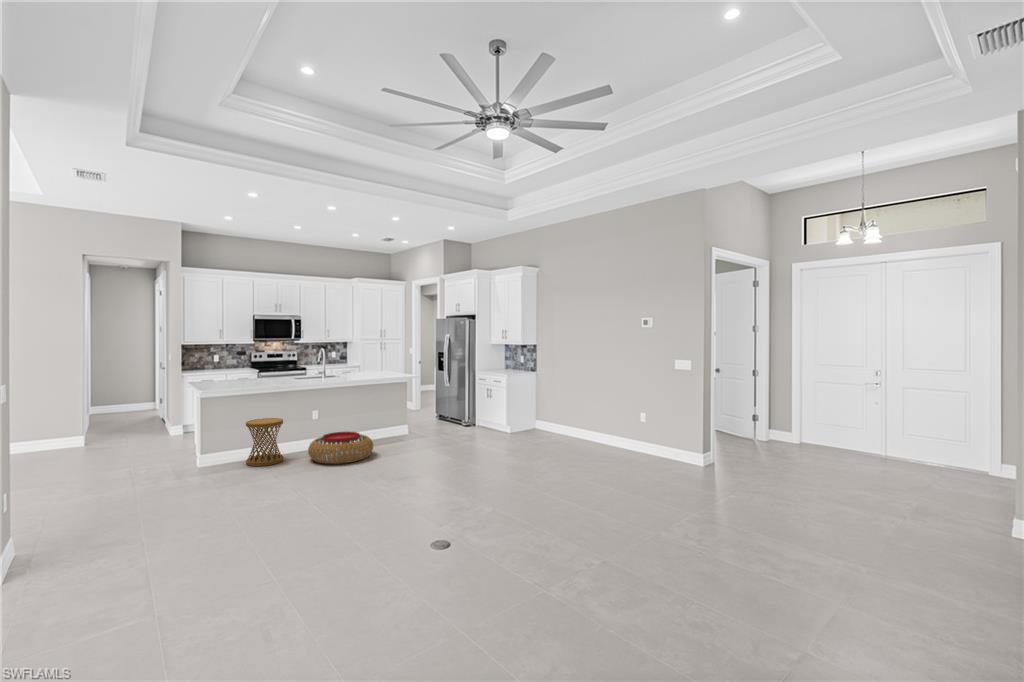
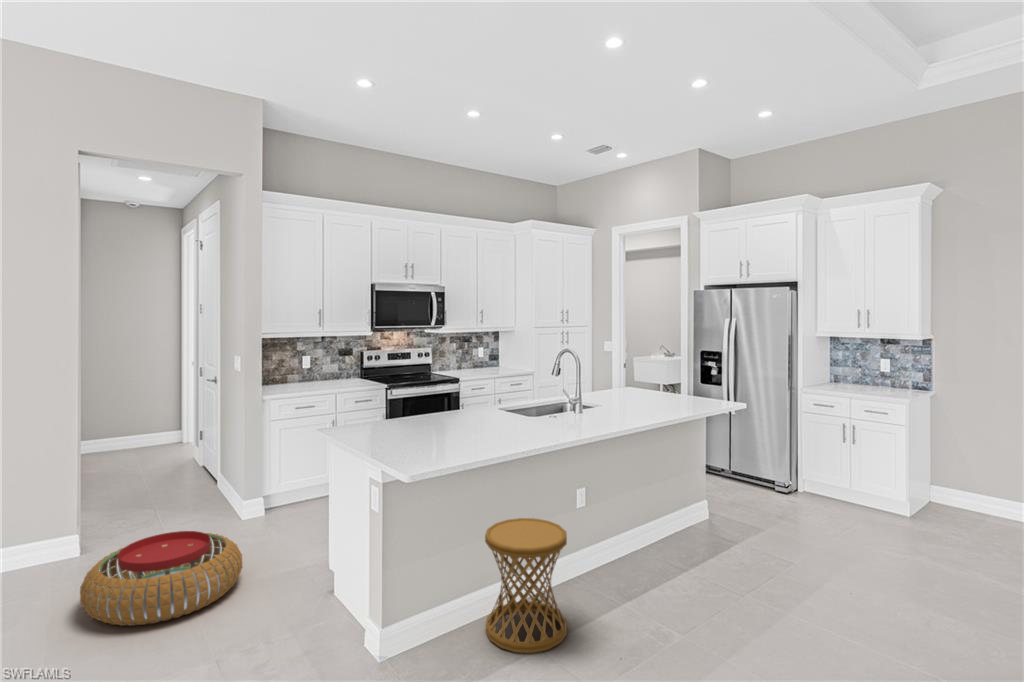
pouf: present [308,432,373,464] -> present [80,531,242,626]

